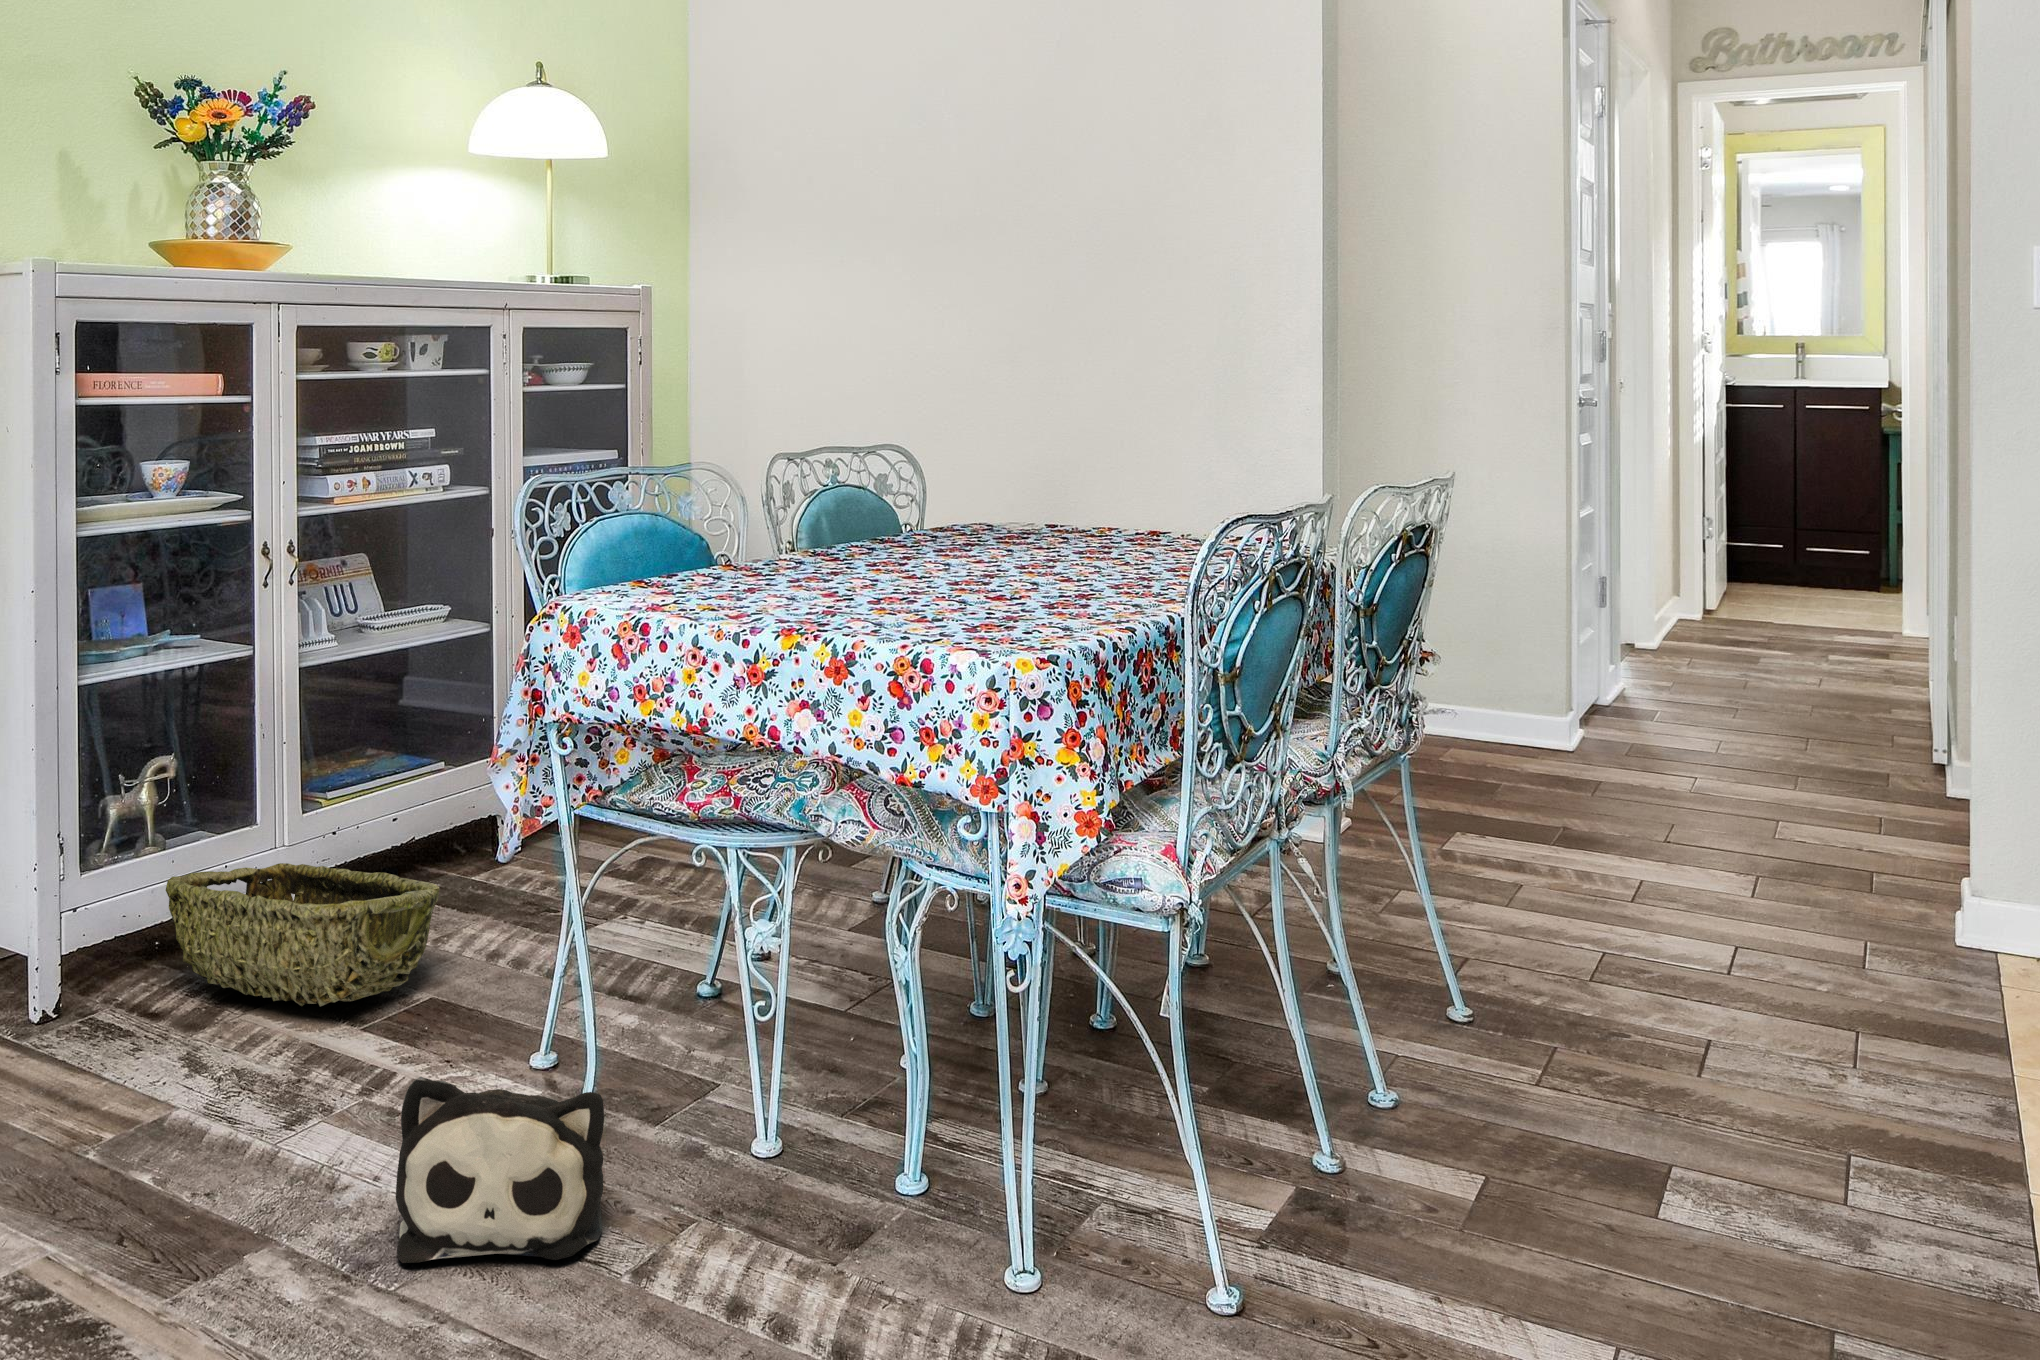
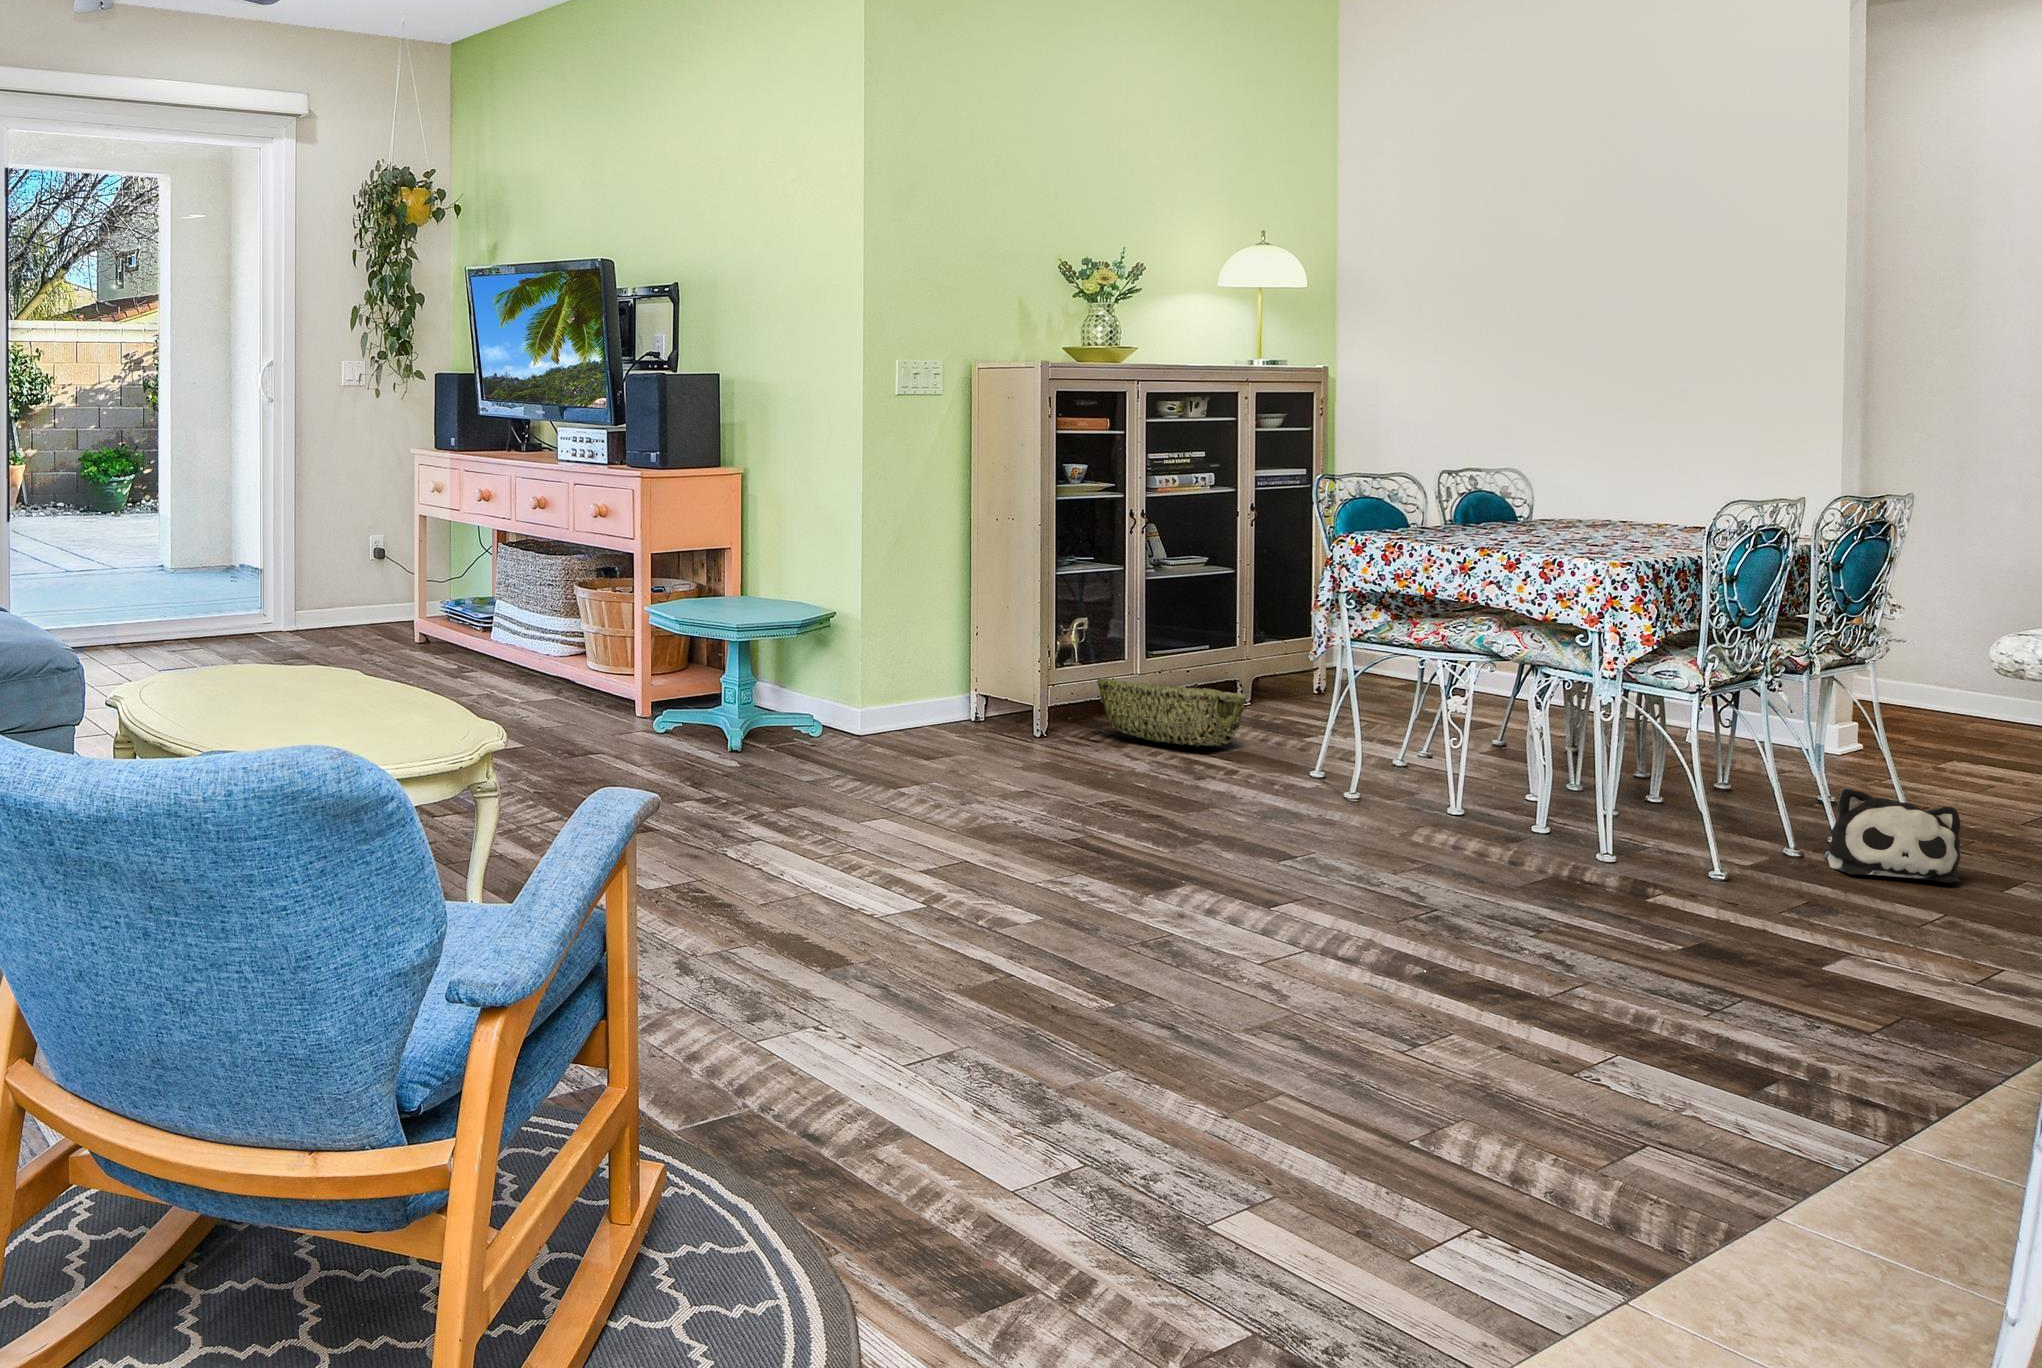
plush toy: present [396,1077,604,1263] -> present [1824,788,1961,883]

